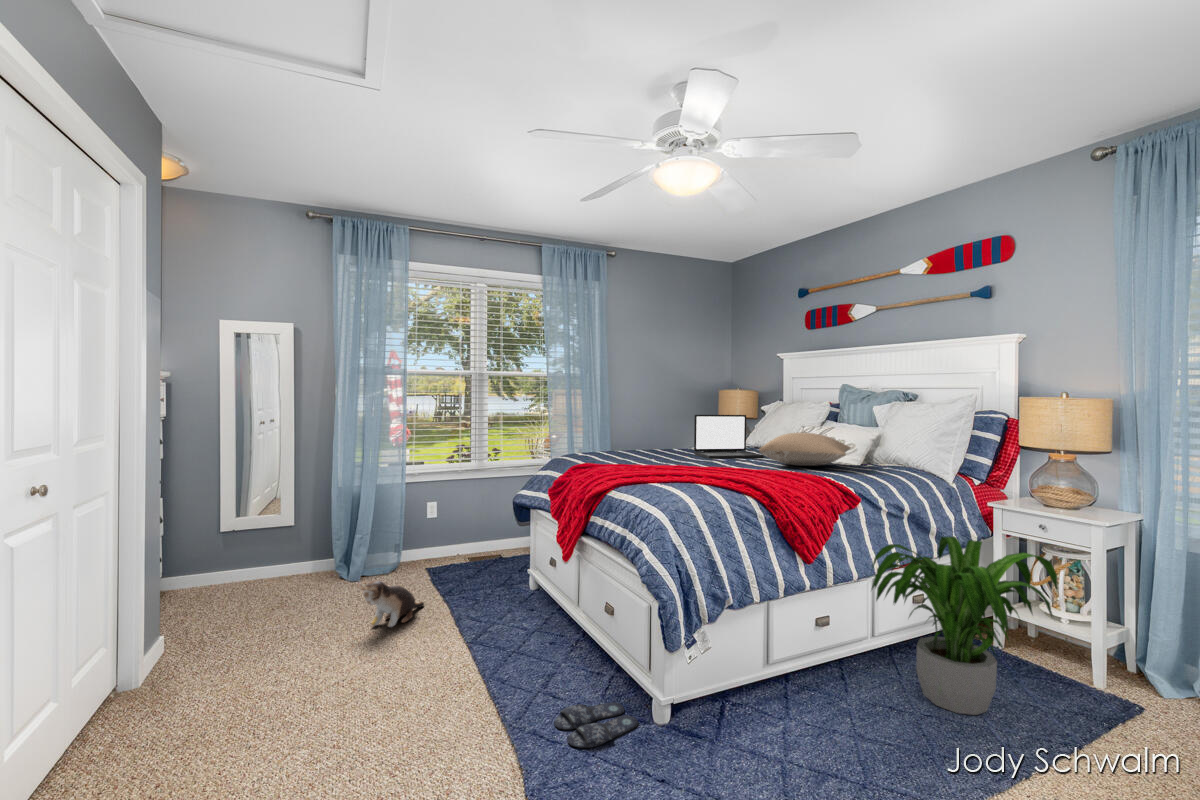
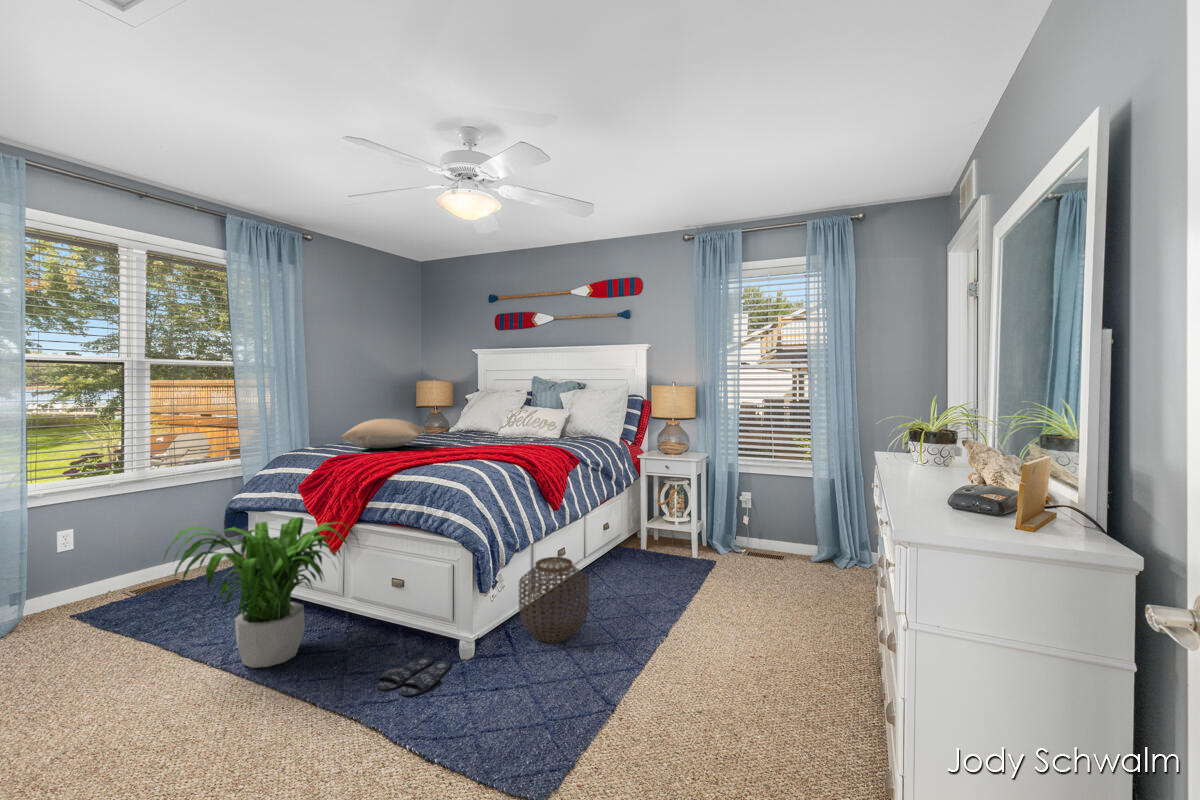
laptop: present [694,415,763,458] -> none [420,402,482,442]
pillow: present [759,433,851,466] -> present [342,419,426,448]
potted plant: present [872,536,1058,715] -> present [164,517,358,668]
plush toy: present [358,580,424,627] -> none [37,626,117,687]
woven basket: none [733,625,834,749] -> present [519,557,589,643]

